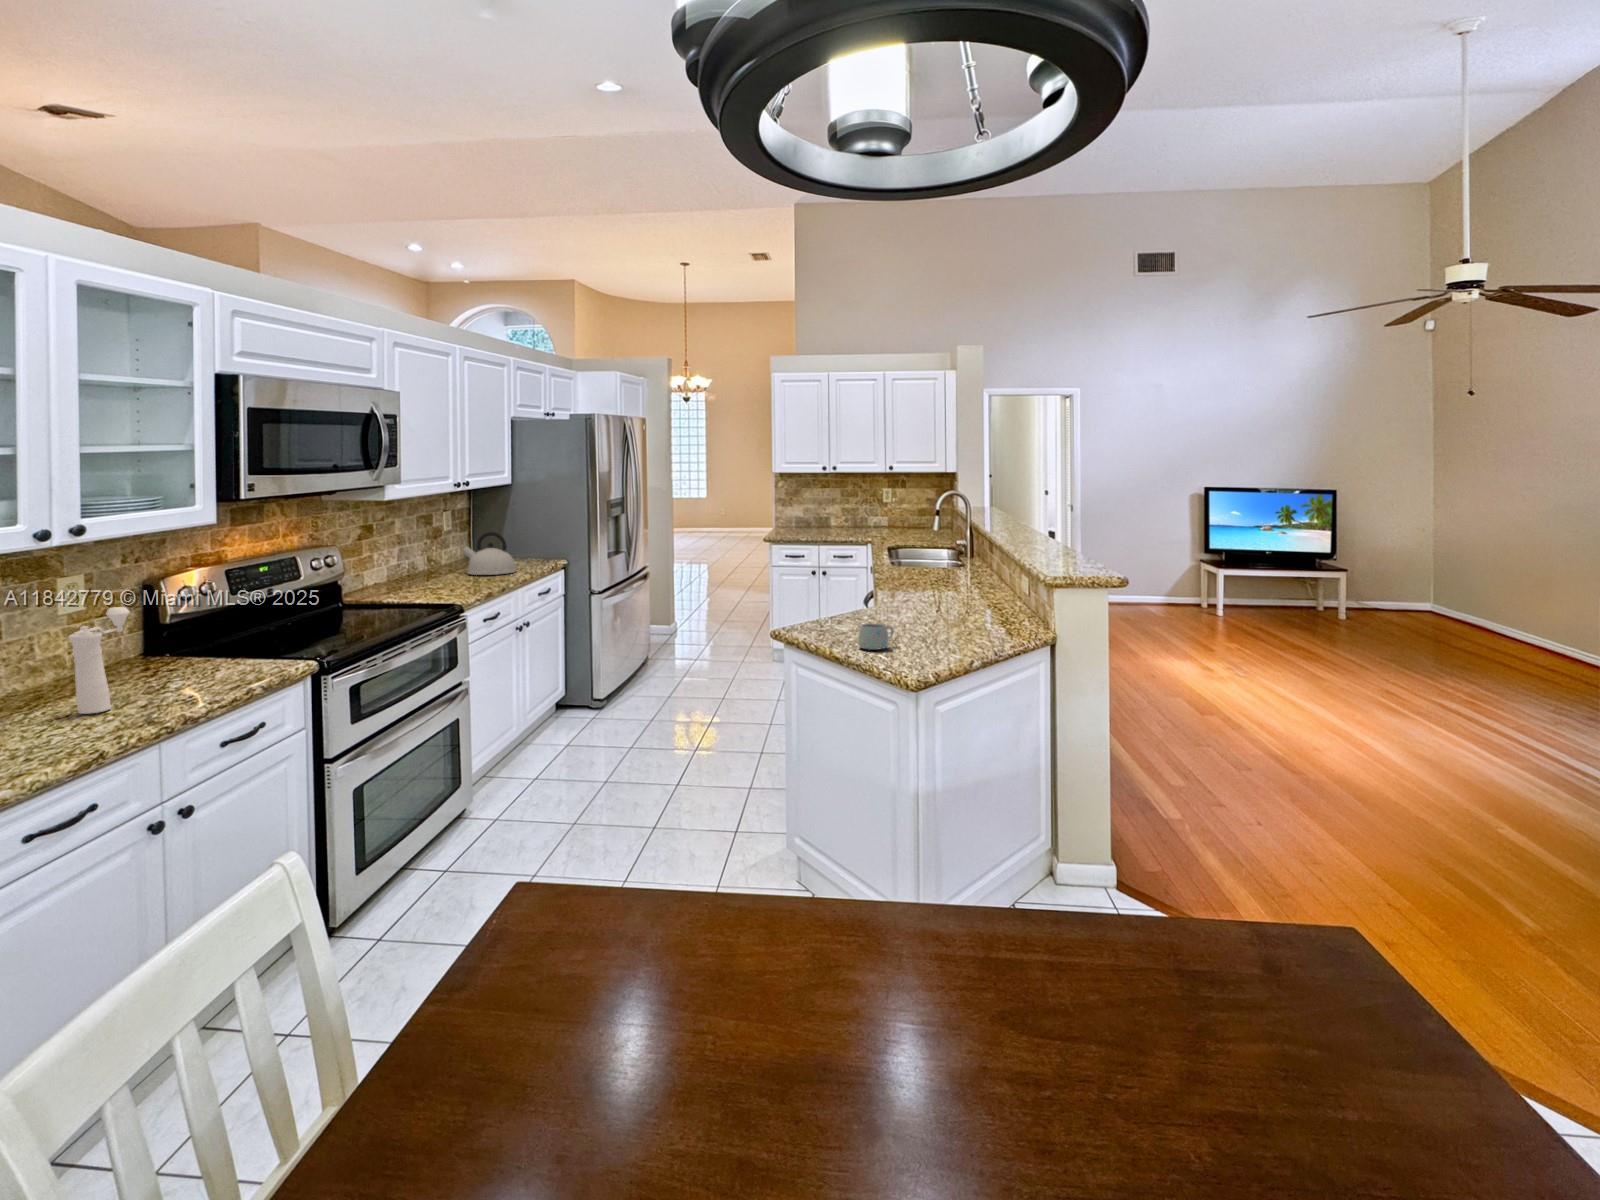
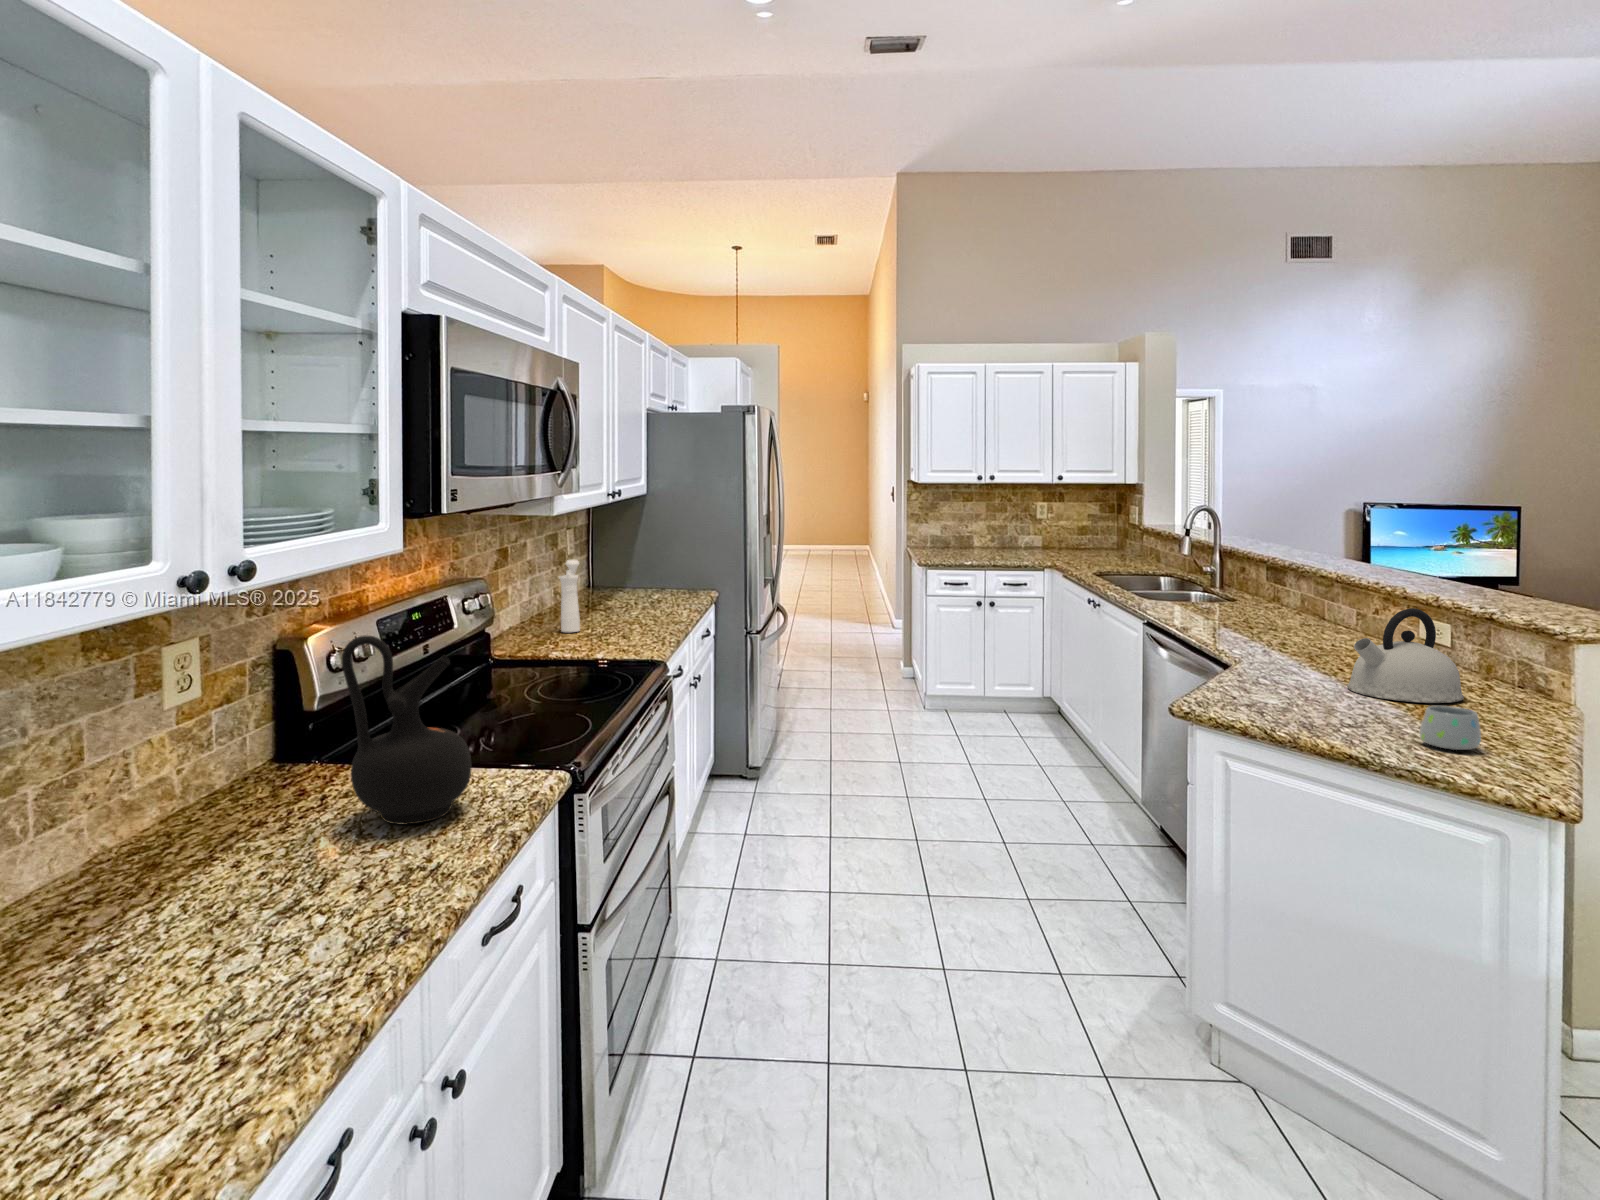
kettle: present [462,532,516,575] -> present [1347,608,1464,703]
ceramic jug: none [150,573,236,681] -> present [342,635,472,824]
pepper mill: present [69,607,130,714] -> present [559,560,580,632]

